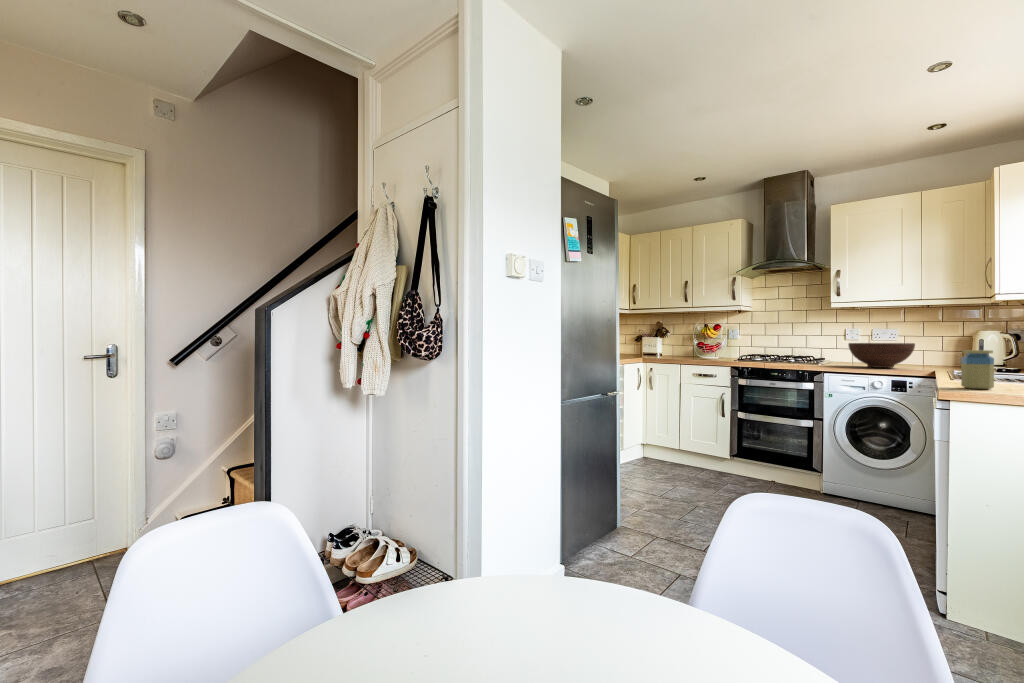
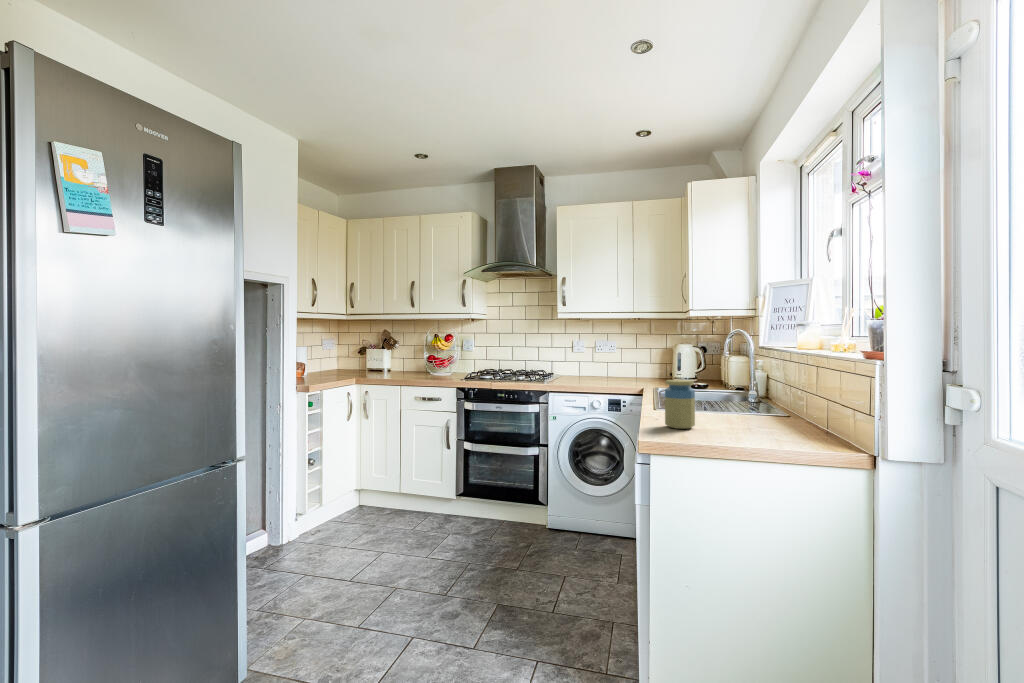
fruit bowl: present [848,343,915,368] -> none [571,358,628,385]

